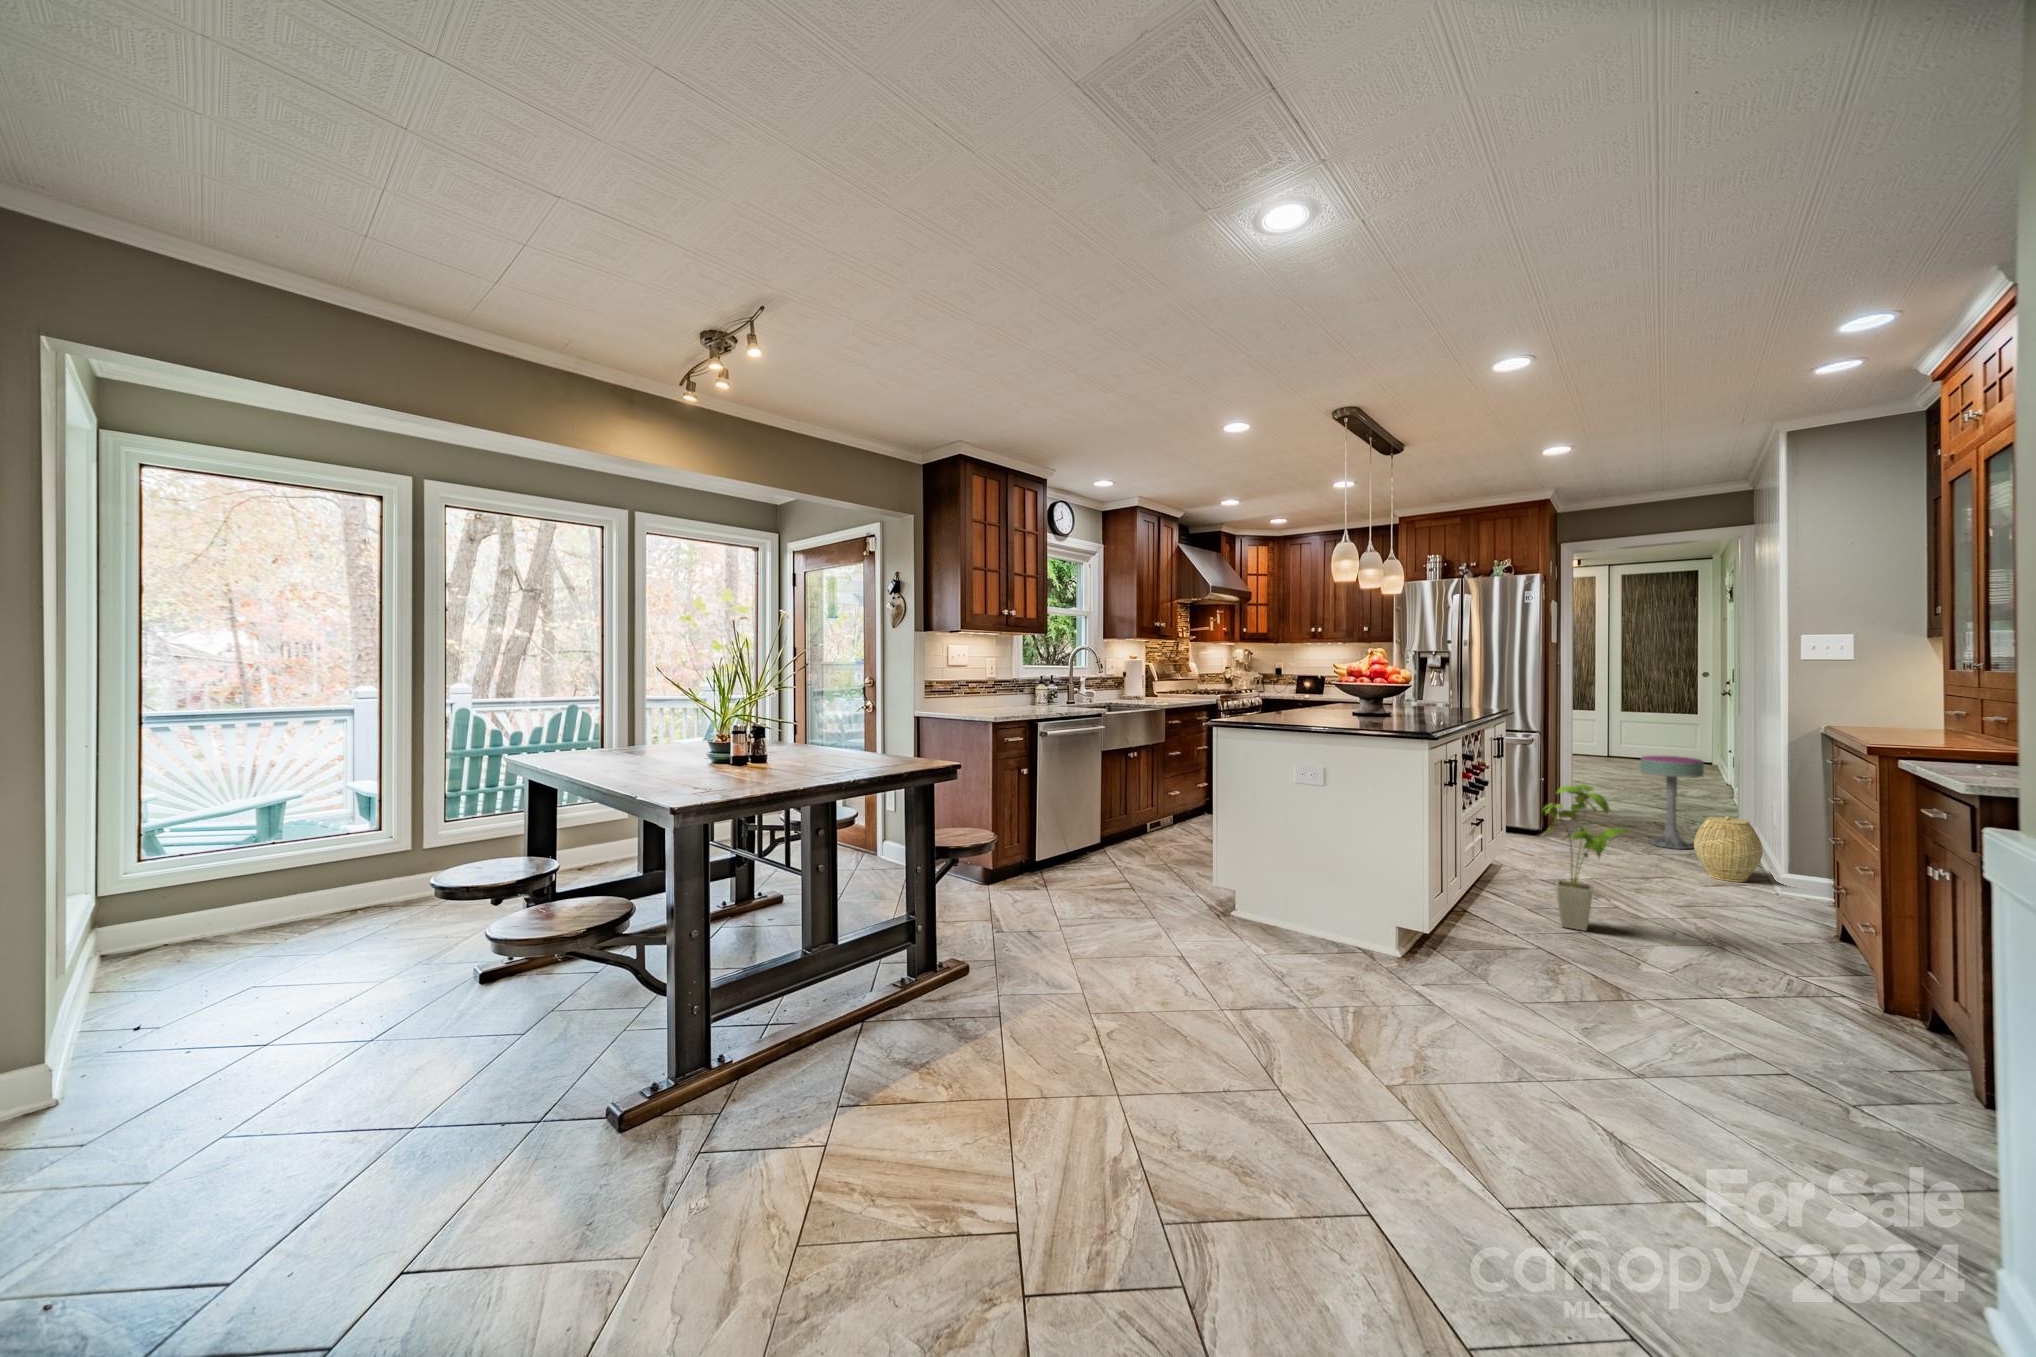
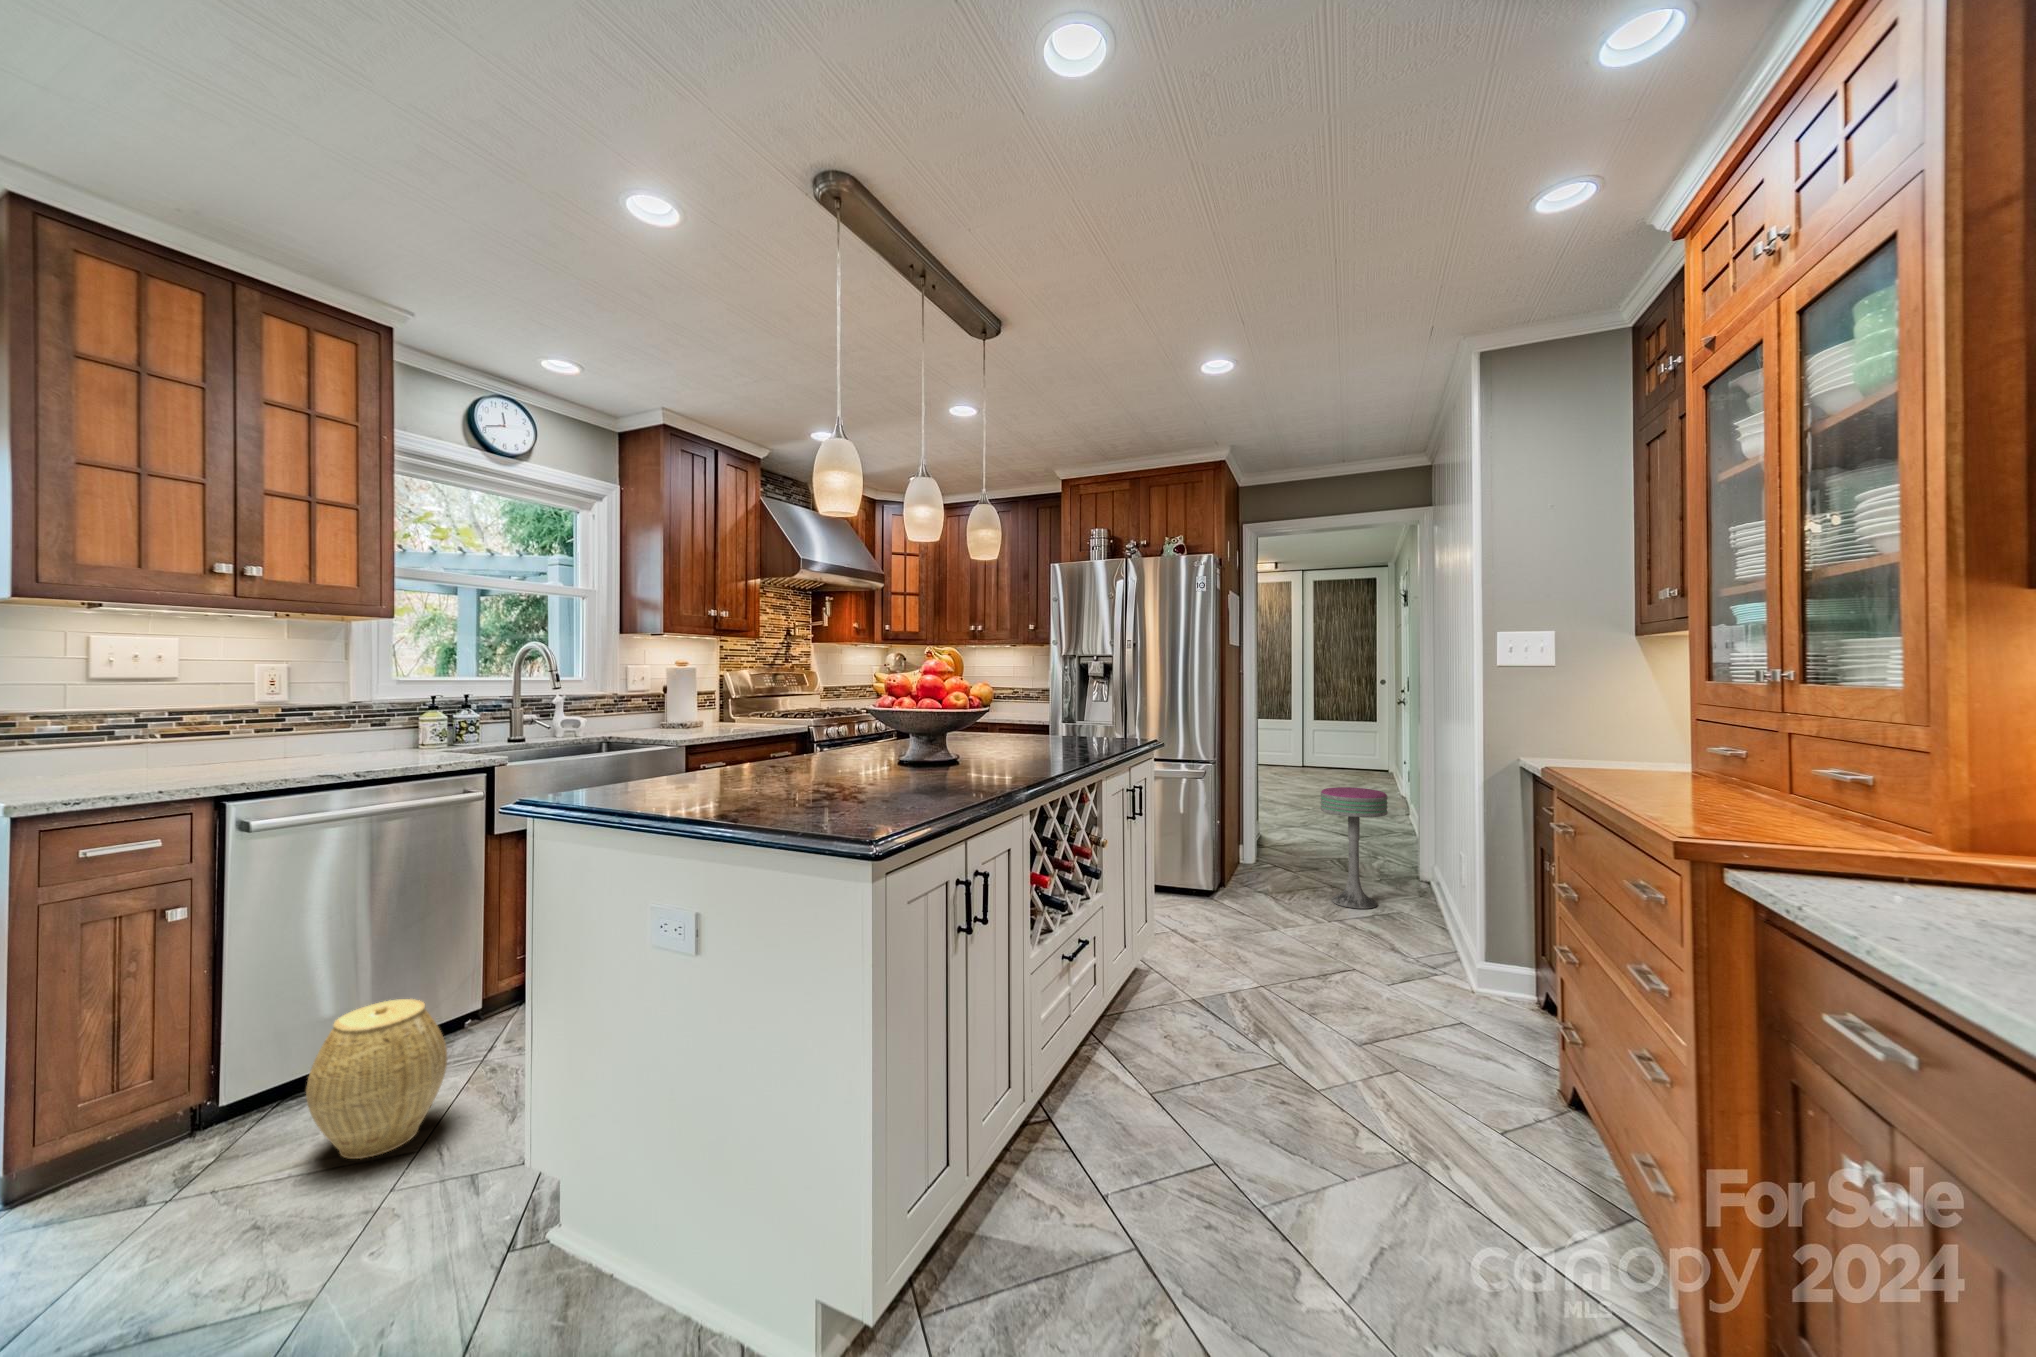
house plant: present [1545,784,1630,931] -> none [1163,886,1303,1151]
woven basket: present [1694,816,1763,882] -> present [306,999,447,1159]

